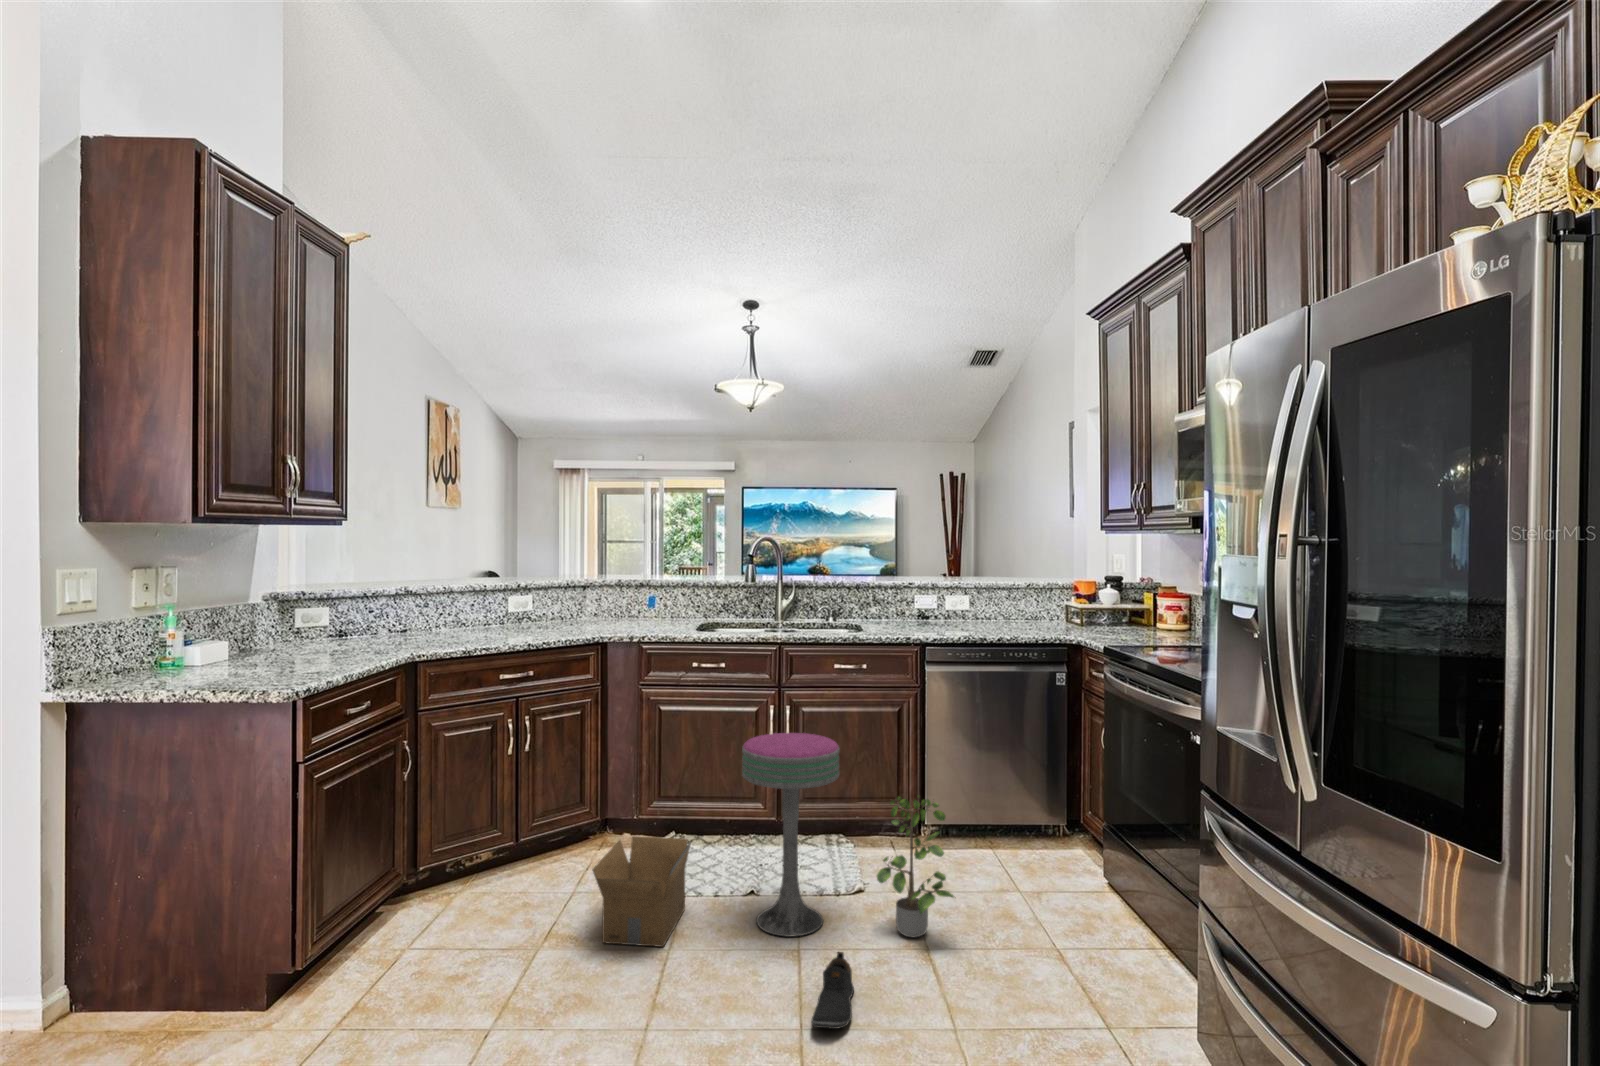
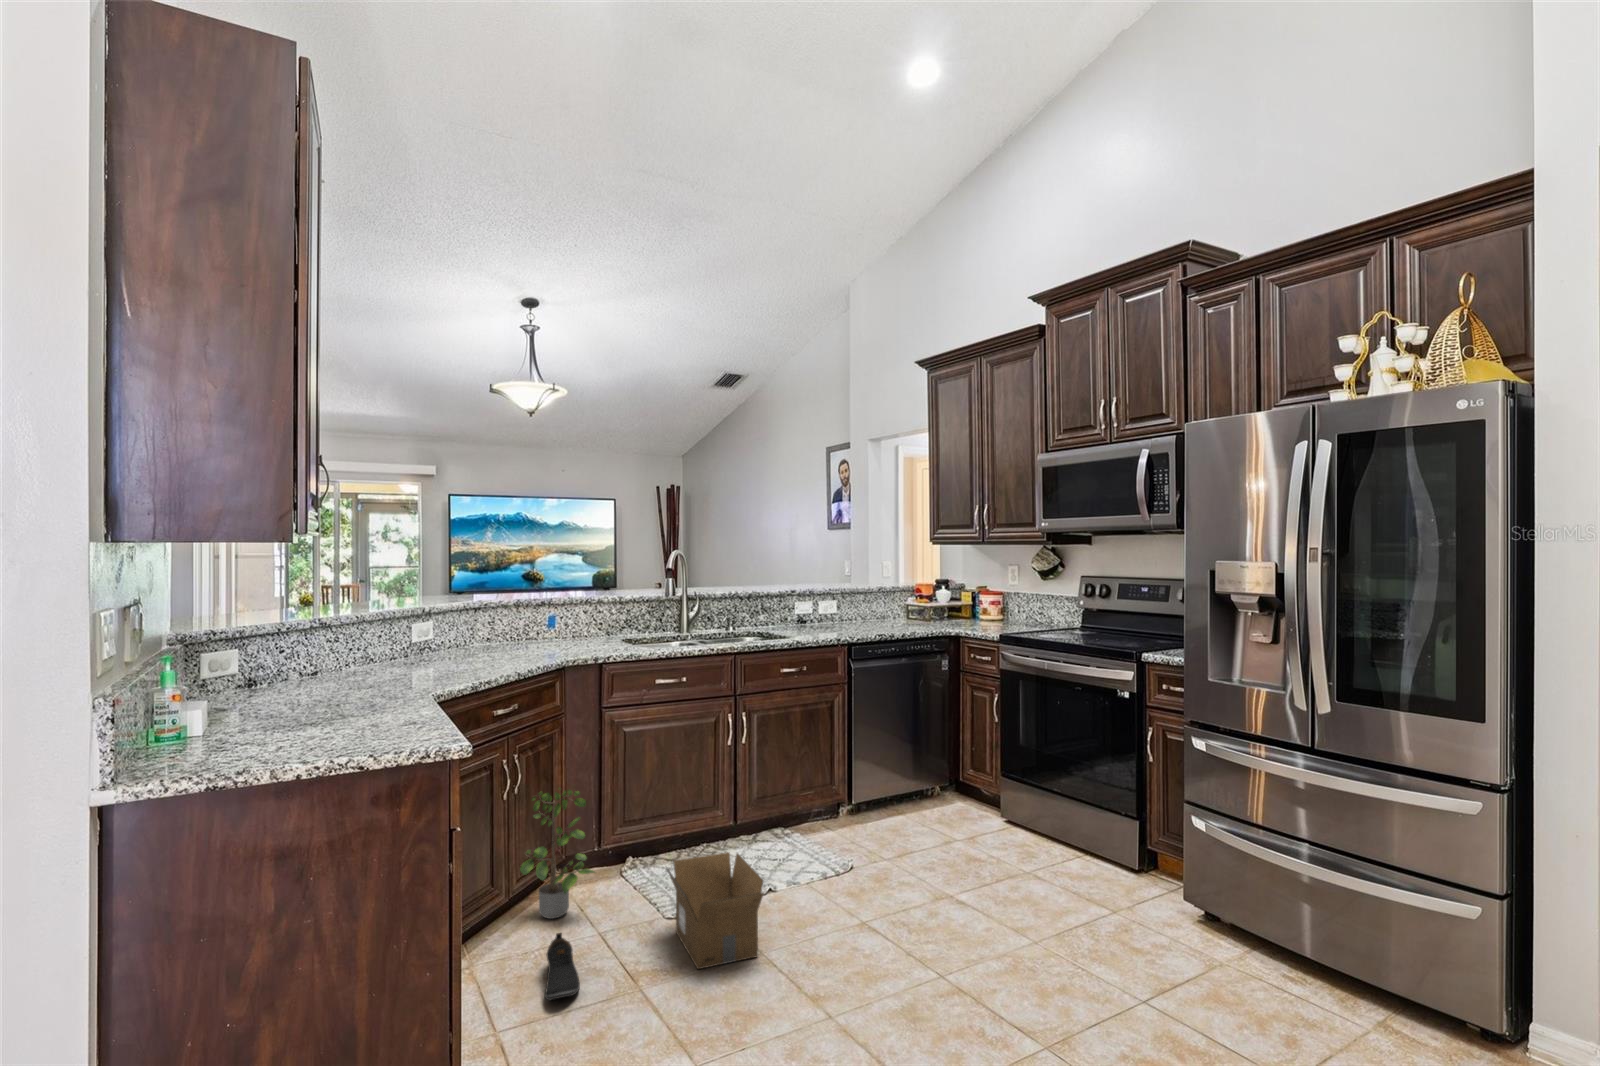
bar stool: present [742,733,840,937] -> none [787,734,878,922]
potted plant: present [877,796,954,937] -> present [520,788,595,919]
shoe: present [811,952,854,1029] -> present [545,933,580,1000]

